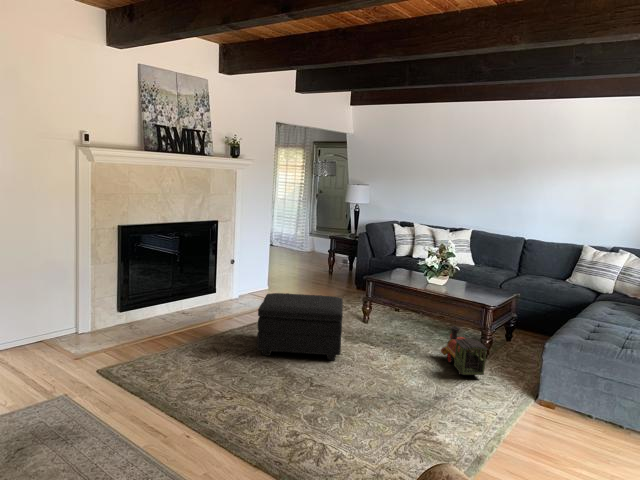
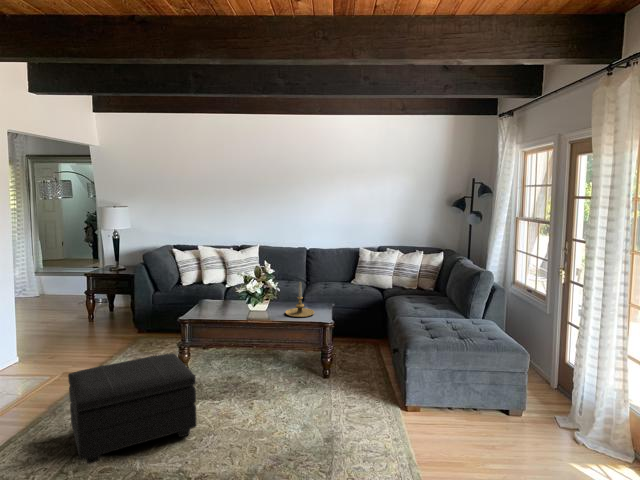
candle holder: none [456,262,485,296] -> present [286,282,314,317]
toy train: present [441,326,488,375] -> none [291,353,349,404]

